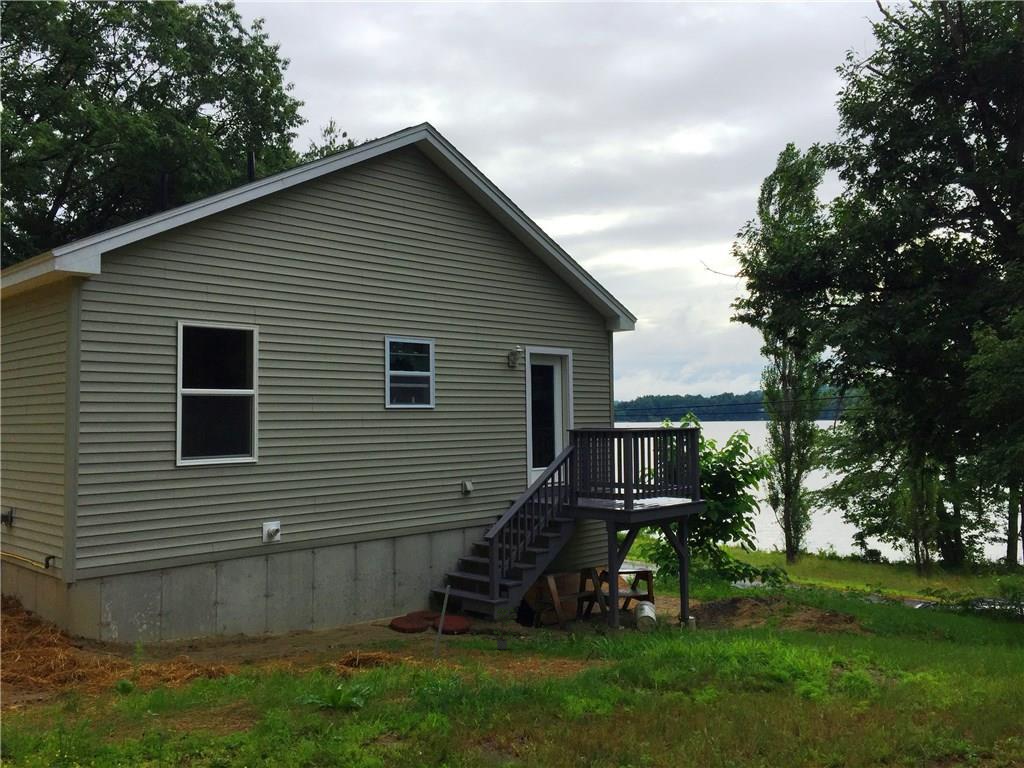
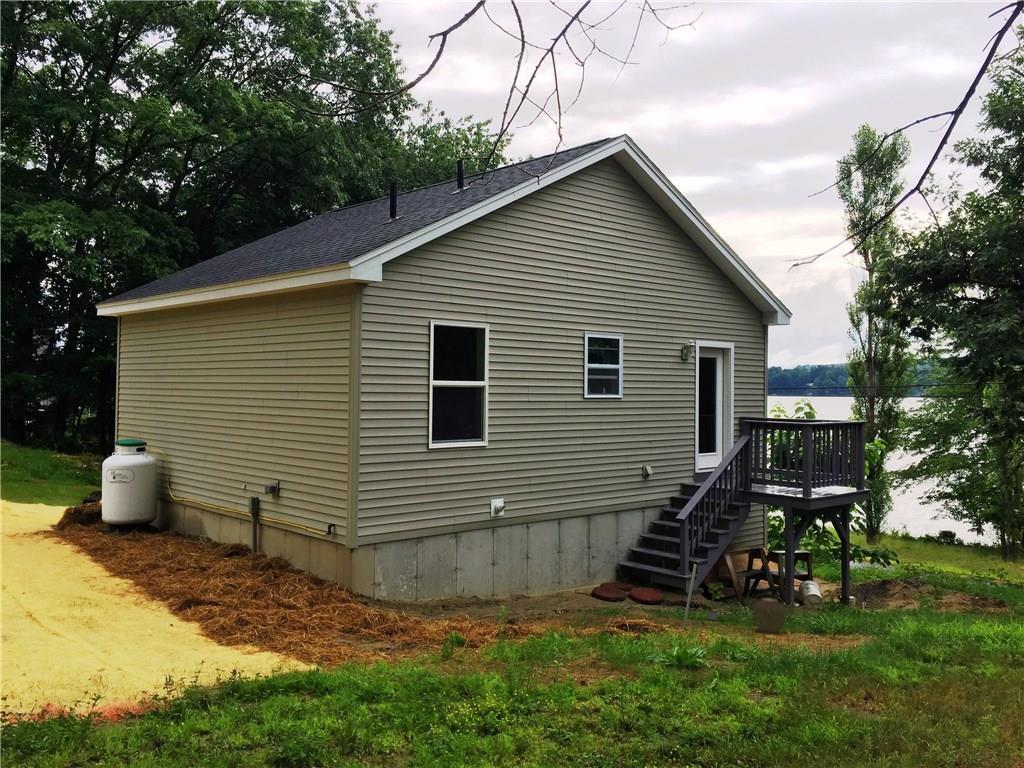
woven basket: none [534,622,569,662] -> present [753,598,785,633]

